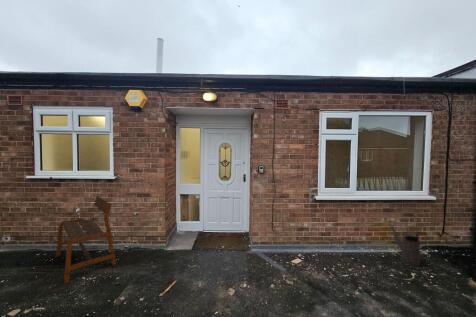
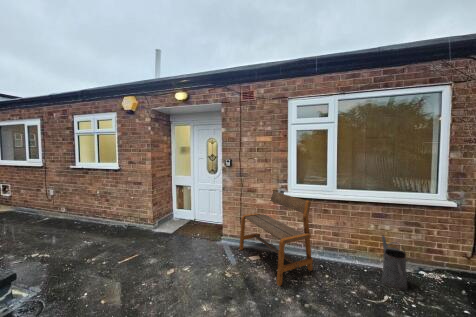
bench: present [56,195,116,283] -> present [240,191,313,286]

